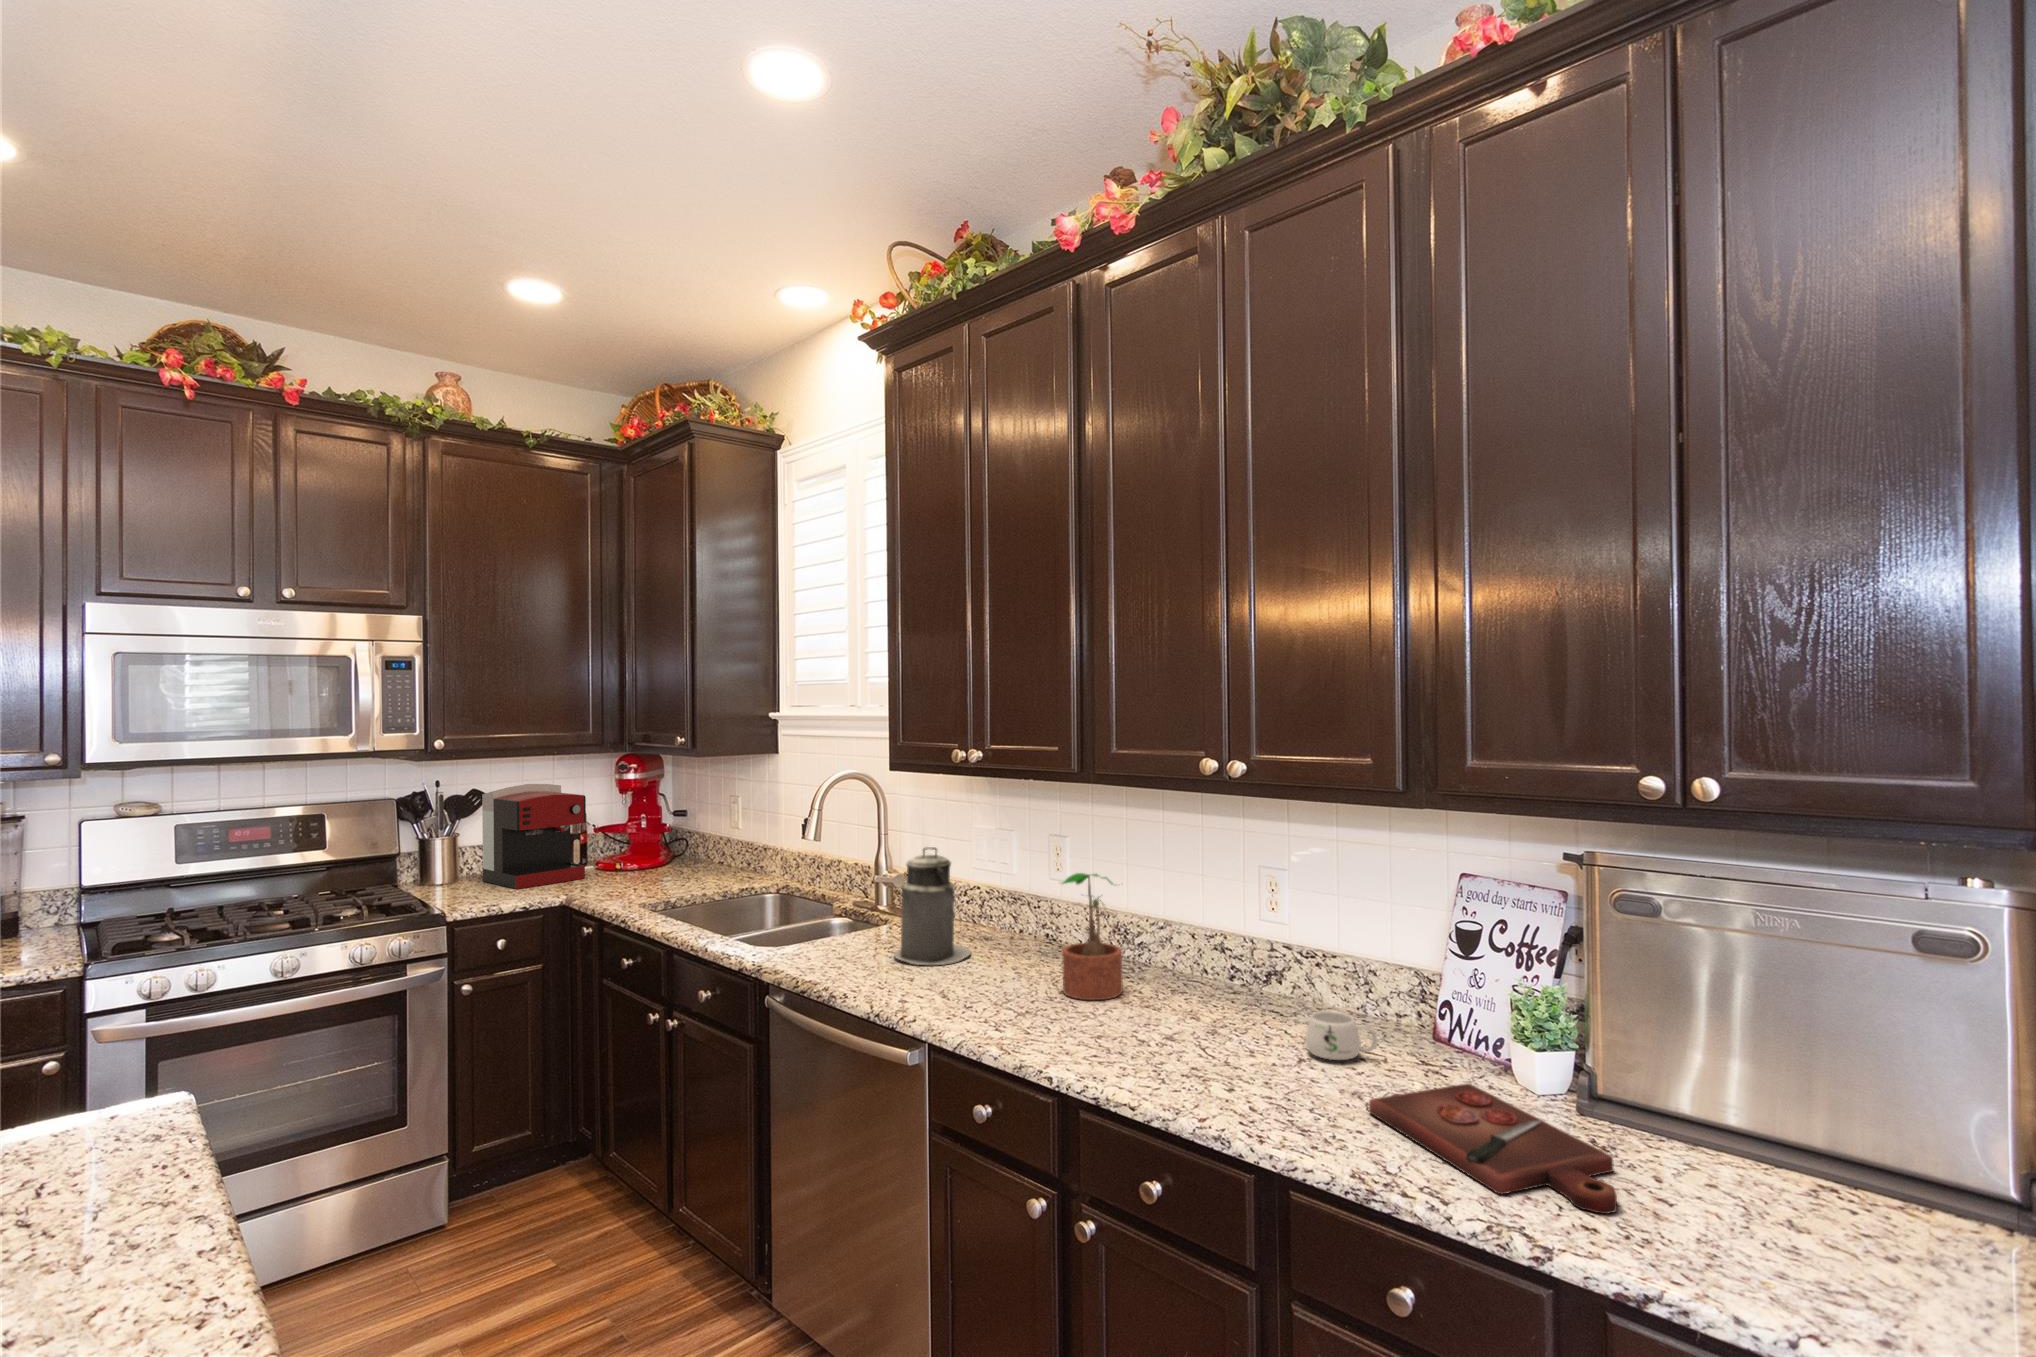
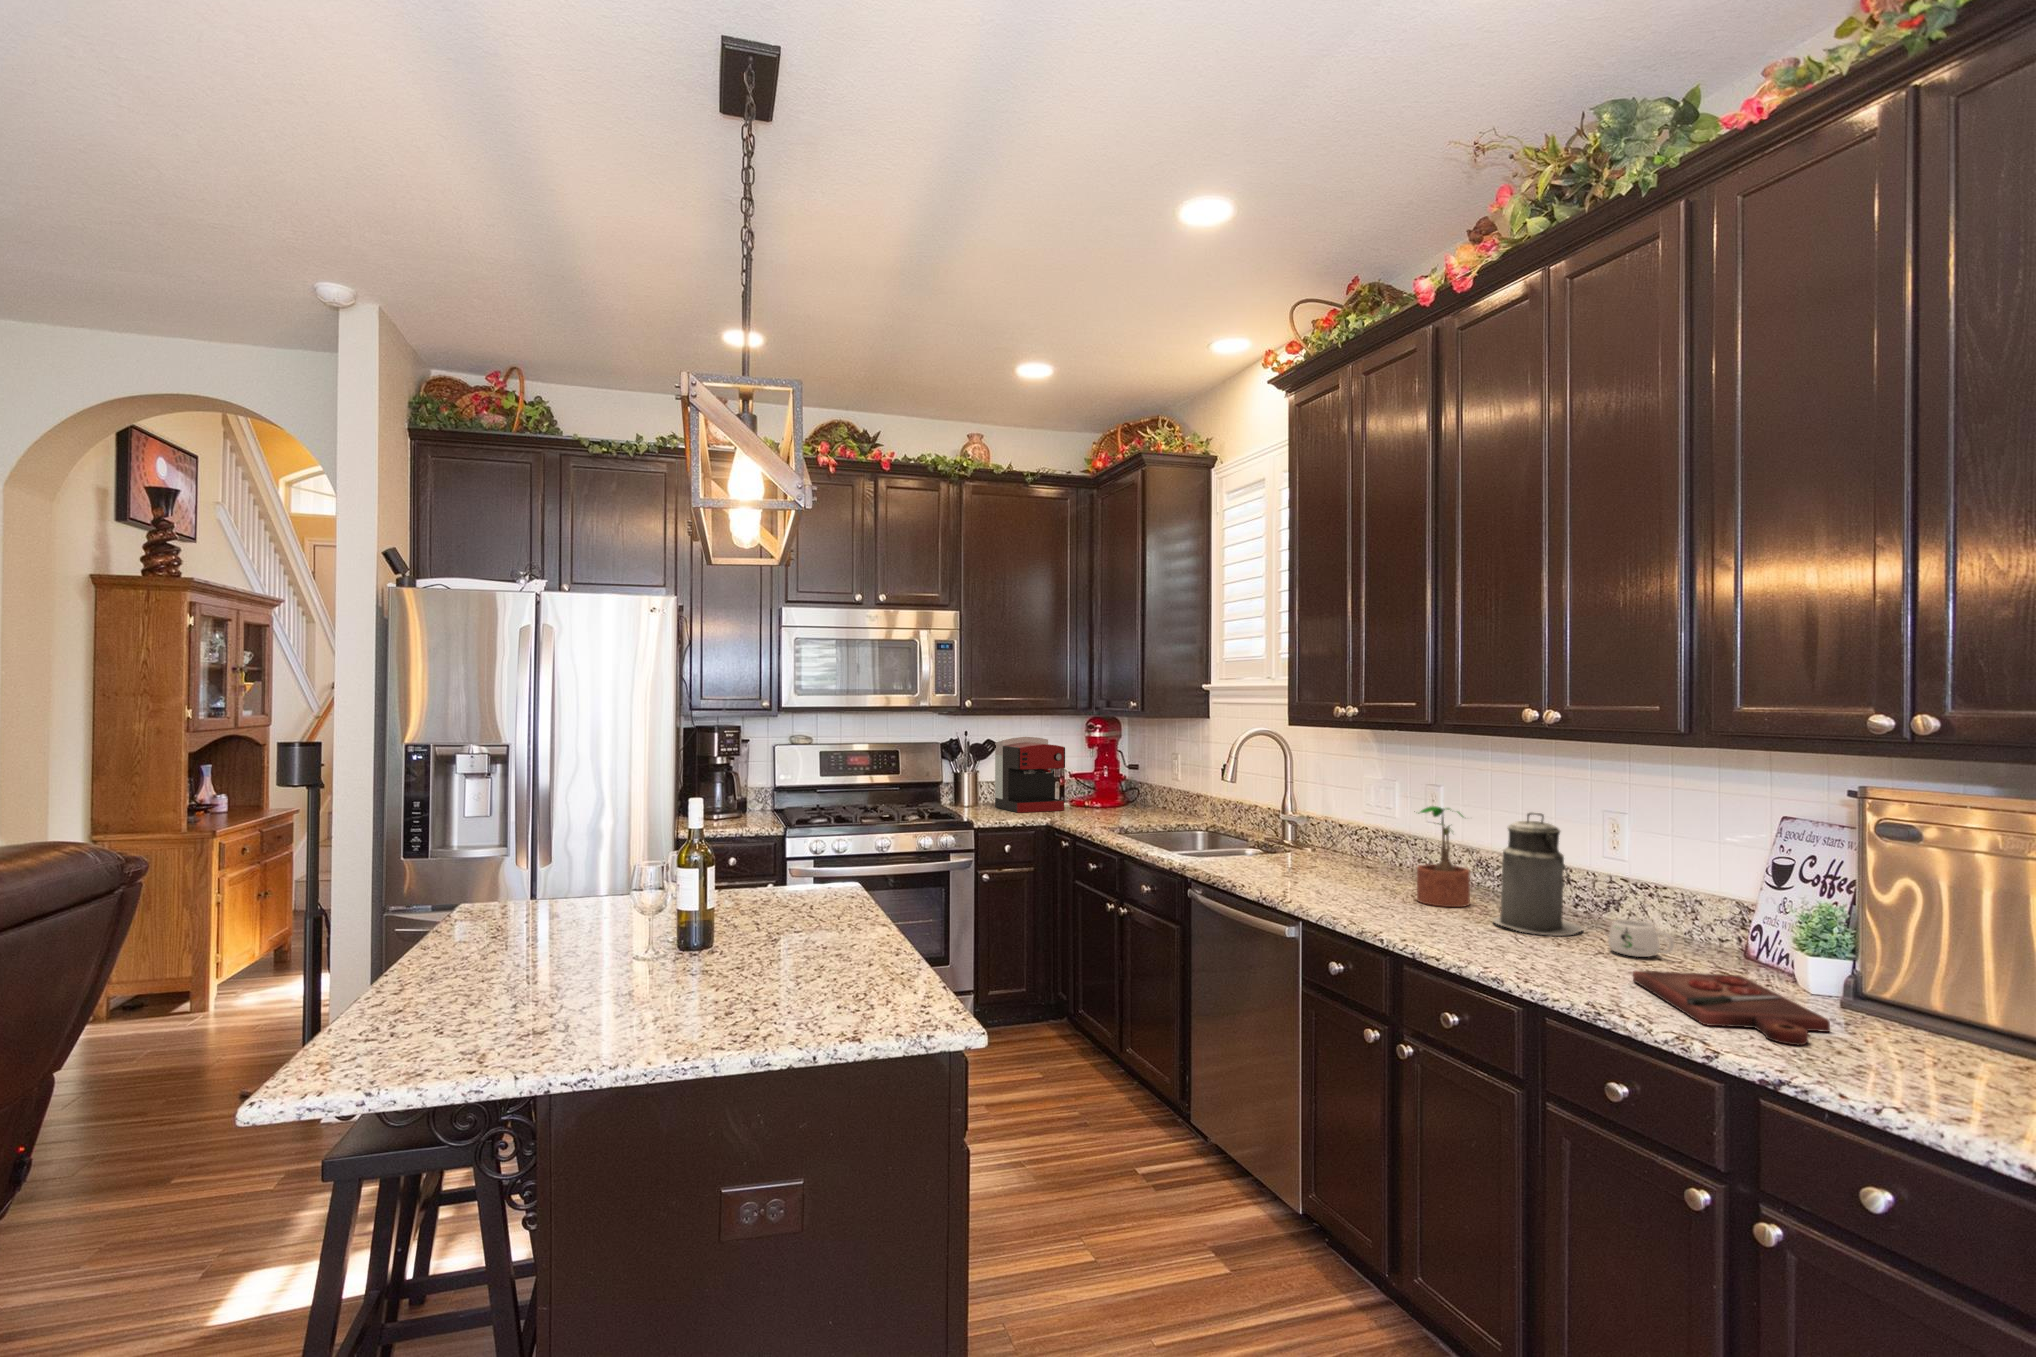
canister: present [894,847,971,965] -> present [1492,812,1583,936]

